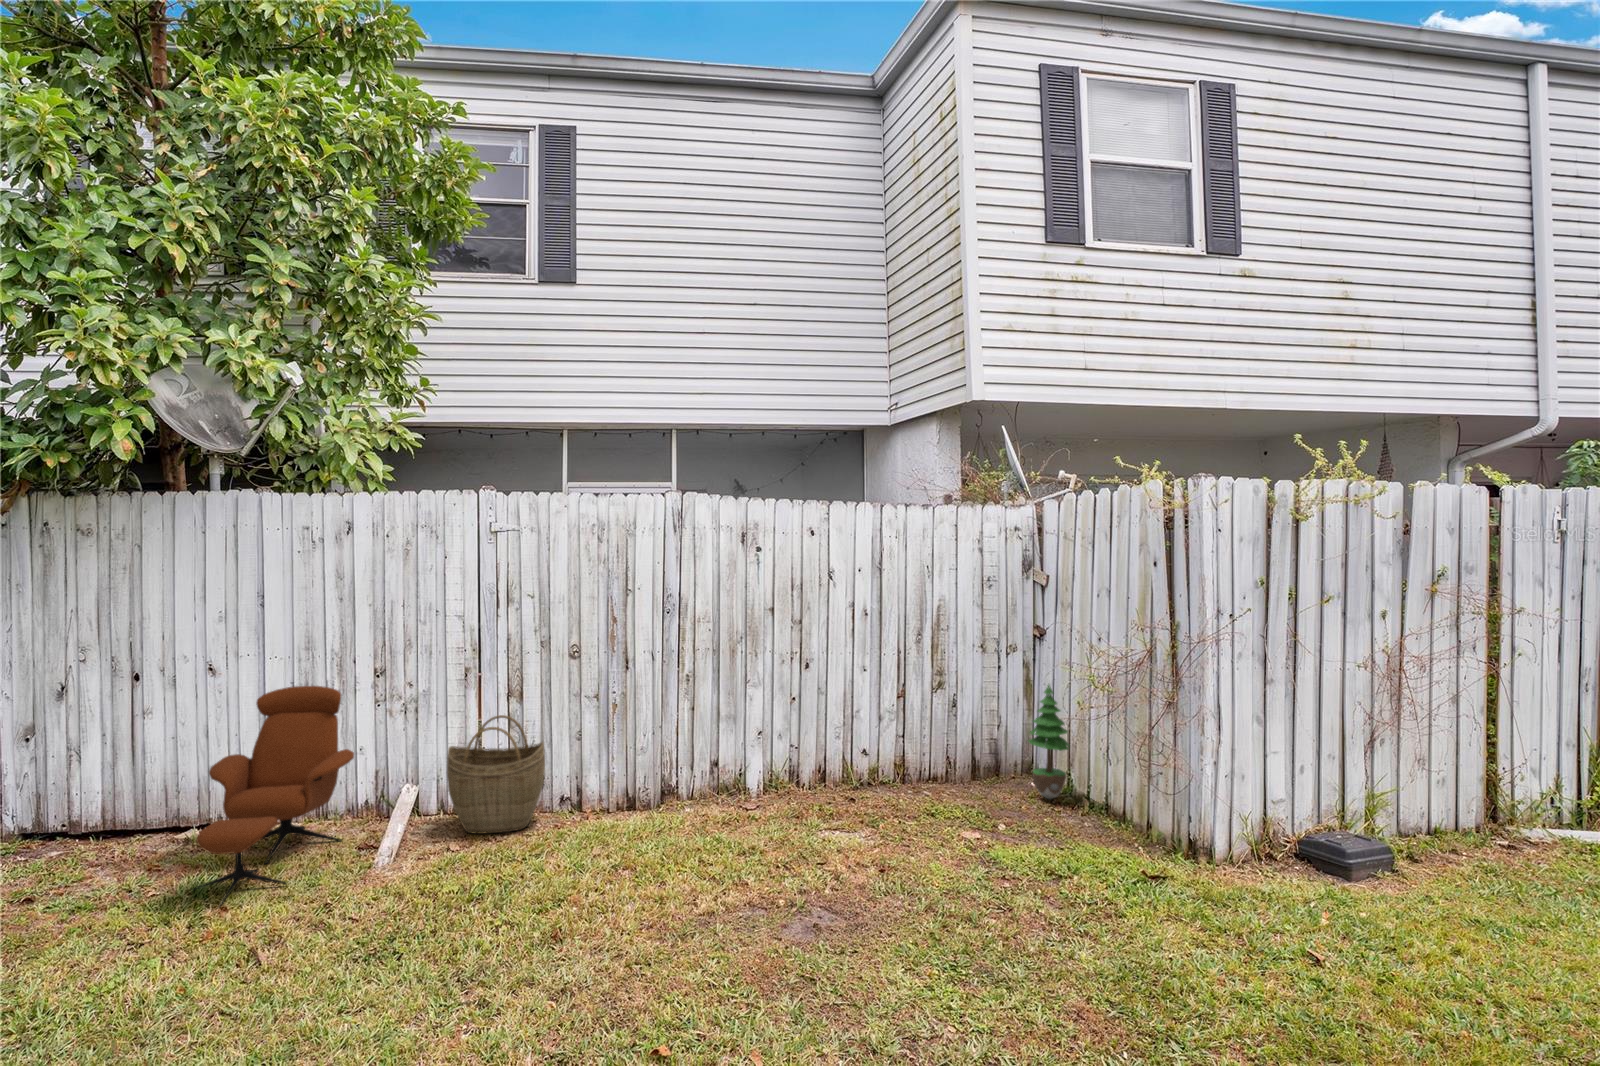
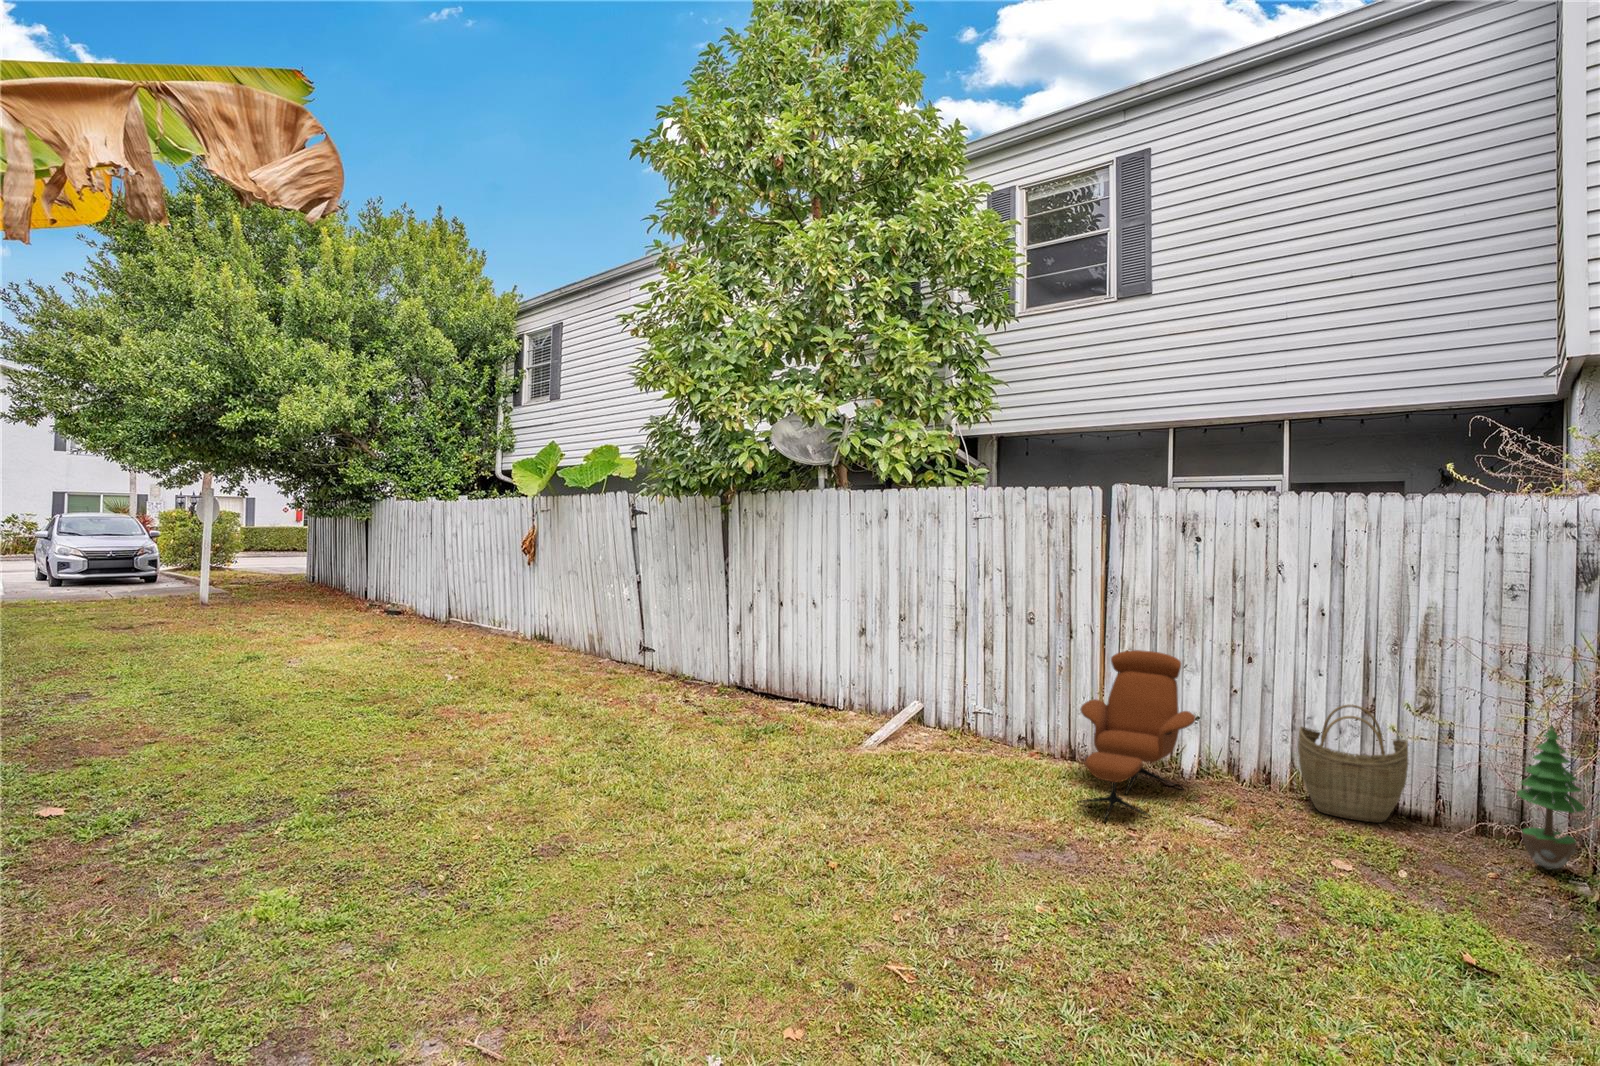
lounge chair: present [191,686,354,905] -> present [1078,650,1196,820]
woven basket: present [447,715,545,834] -> present [1298,705,1408,823]

